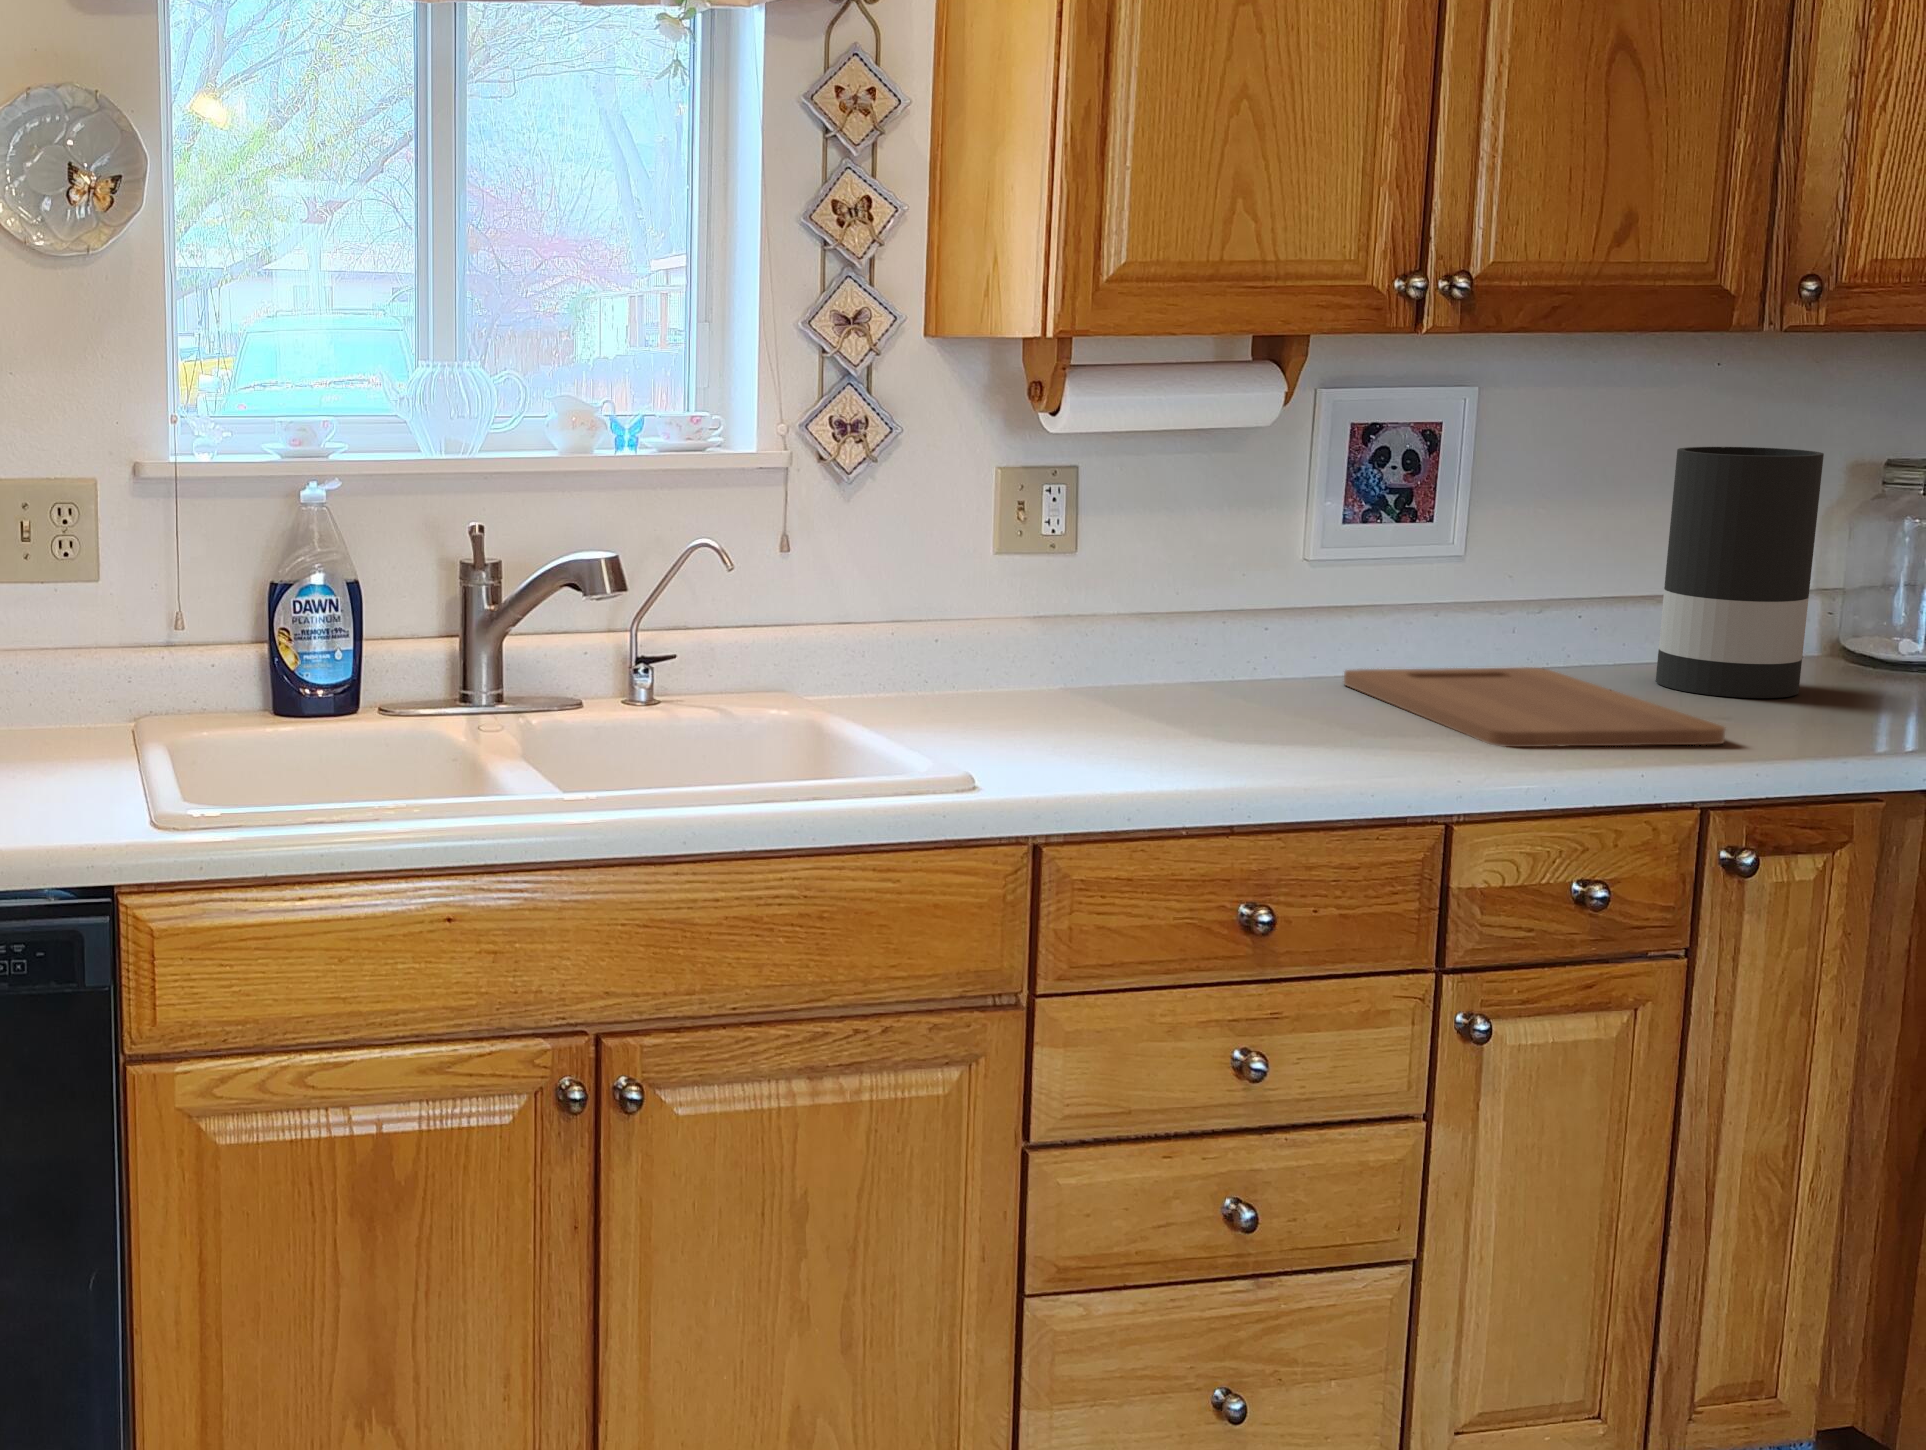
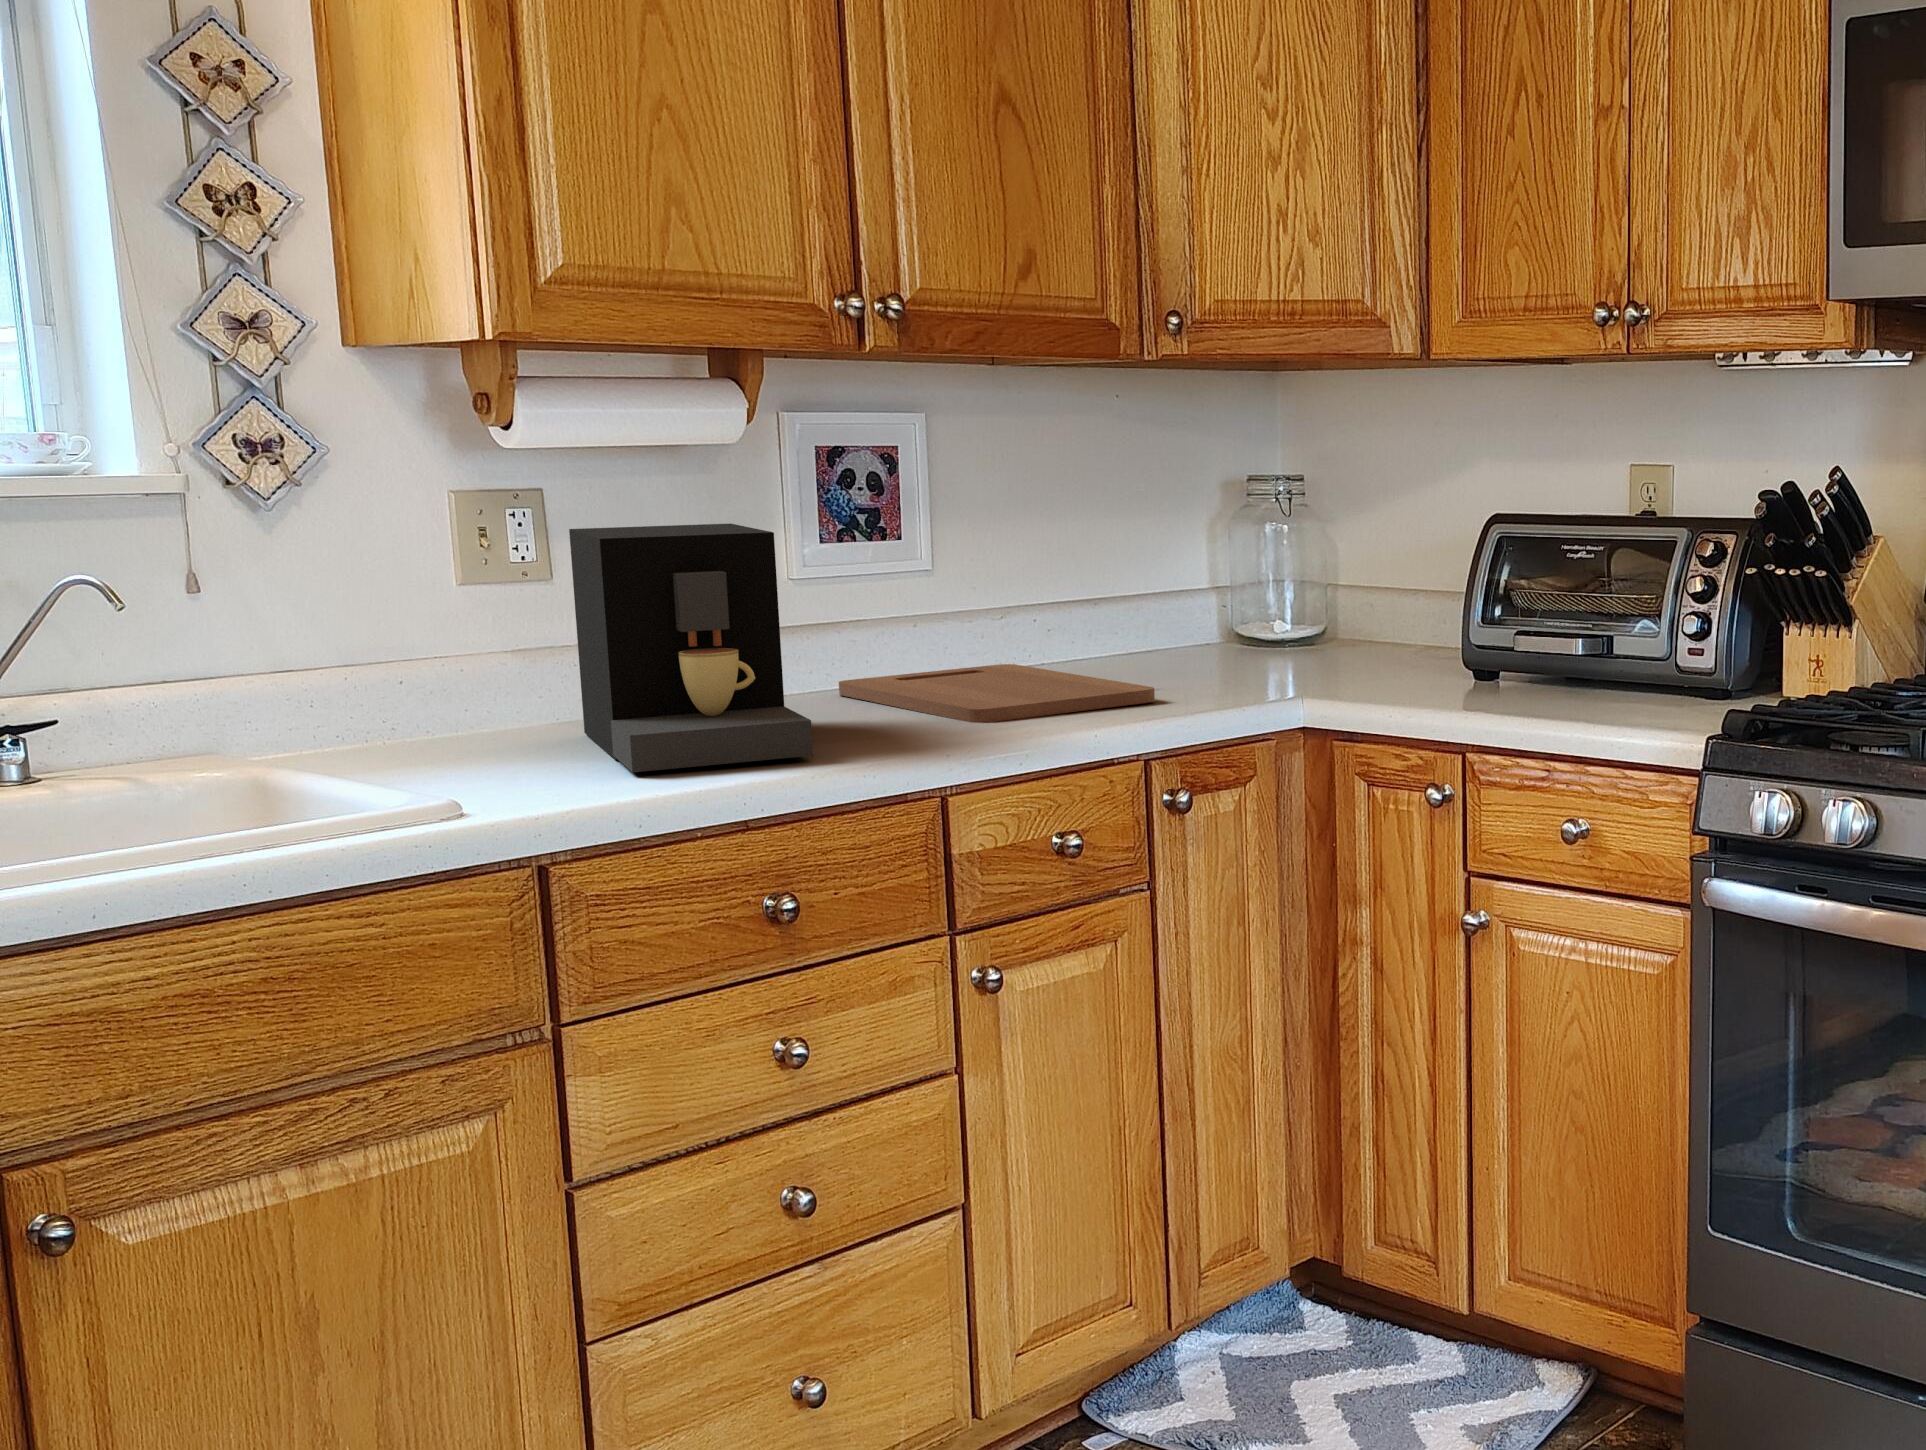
vase: present [1656,447,1824,698] -> none [1093,463,1205,673]
coffee maker: none [1088,509,1314,769] -> present [569,523,813,772]

